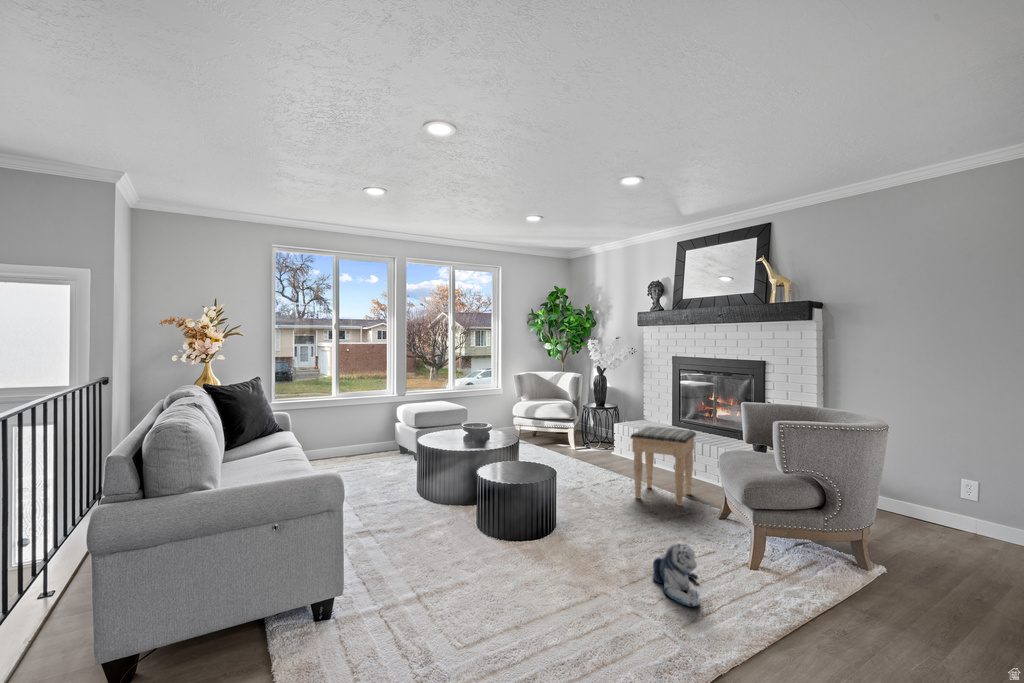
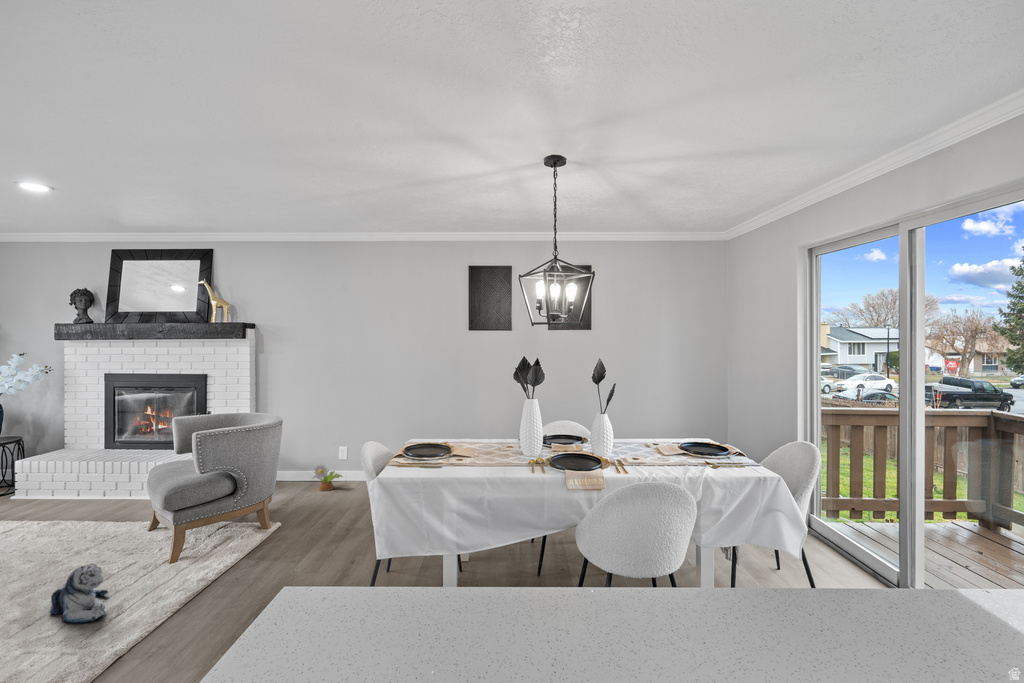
footstool: present [630,426,696,506] -> none [33,451,126,539]
decorative plant: none [910,493,966,534] -> present [314,464,342,491]

